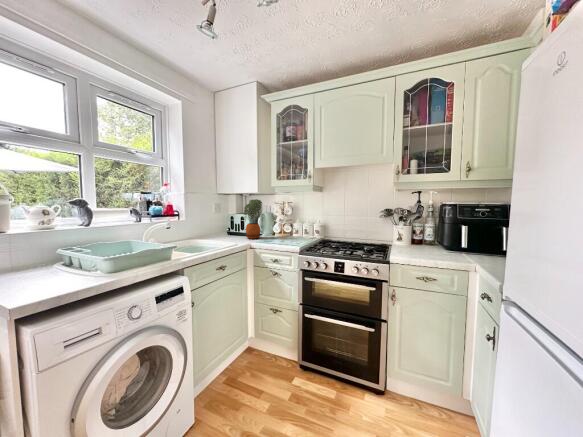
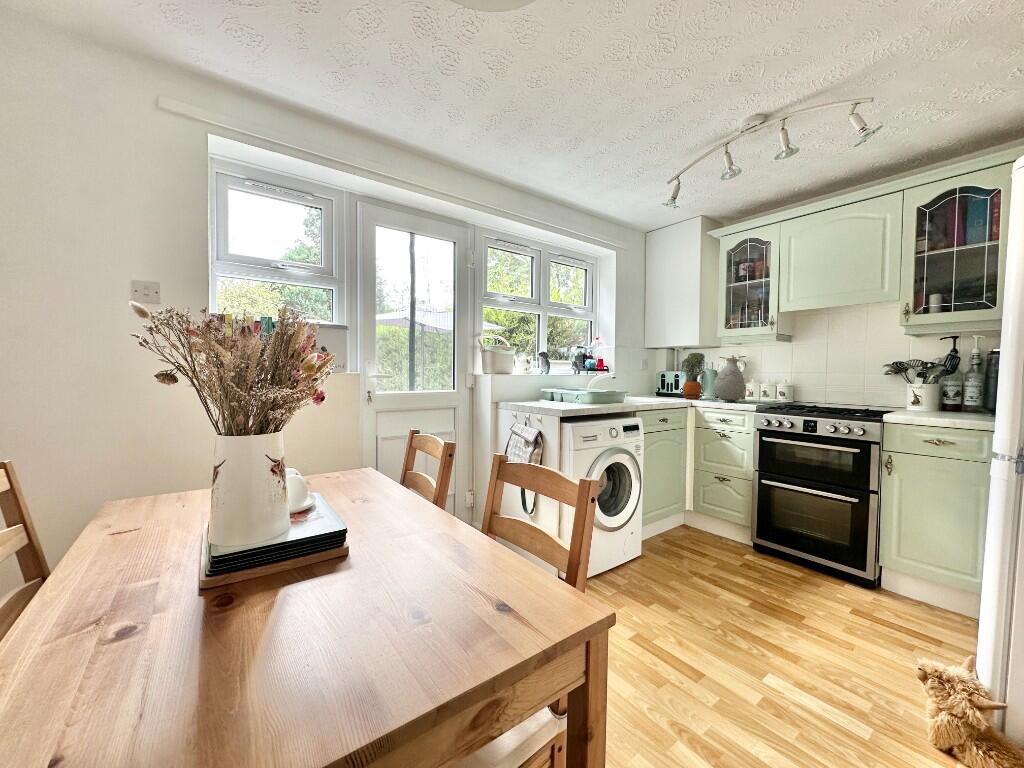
vase: none [268,205,291,242] -> present [713,358,745,402]

